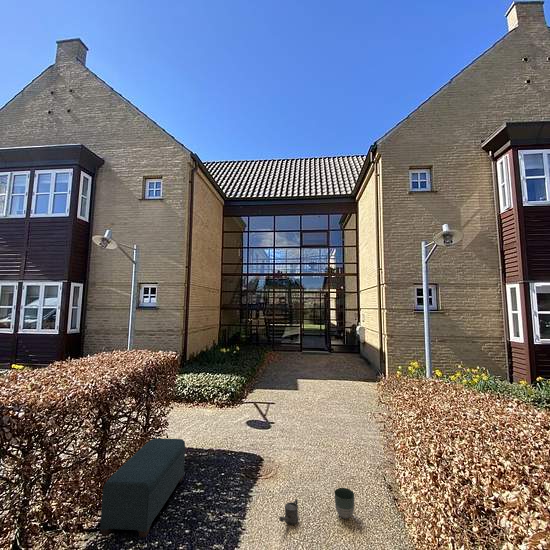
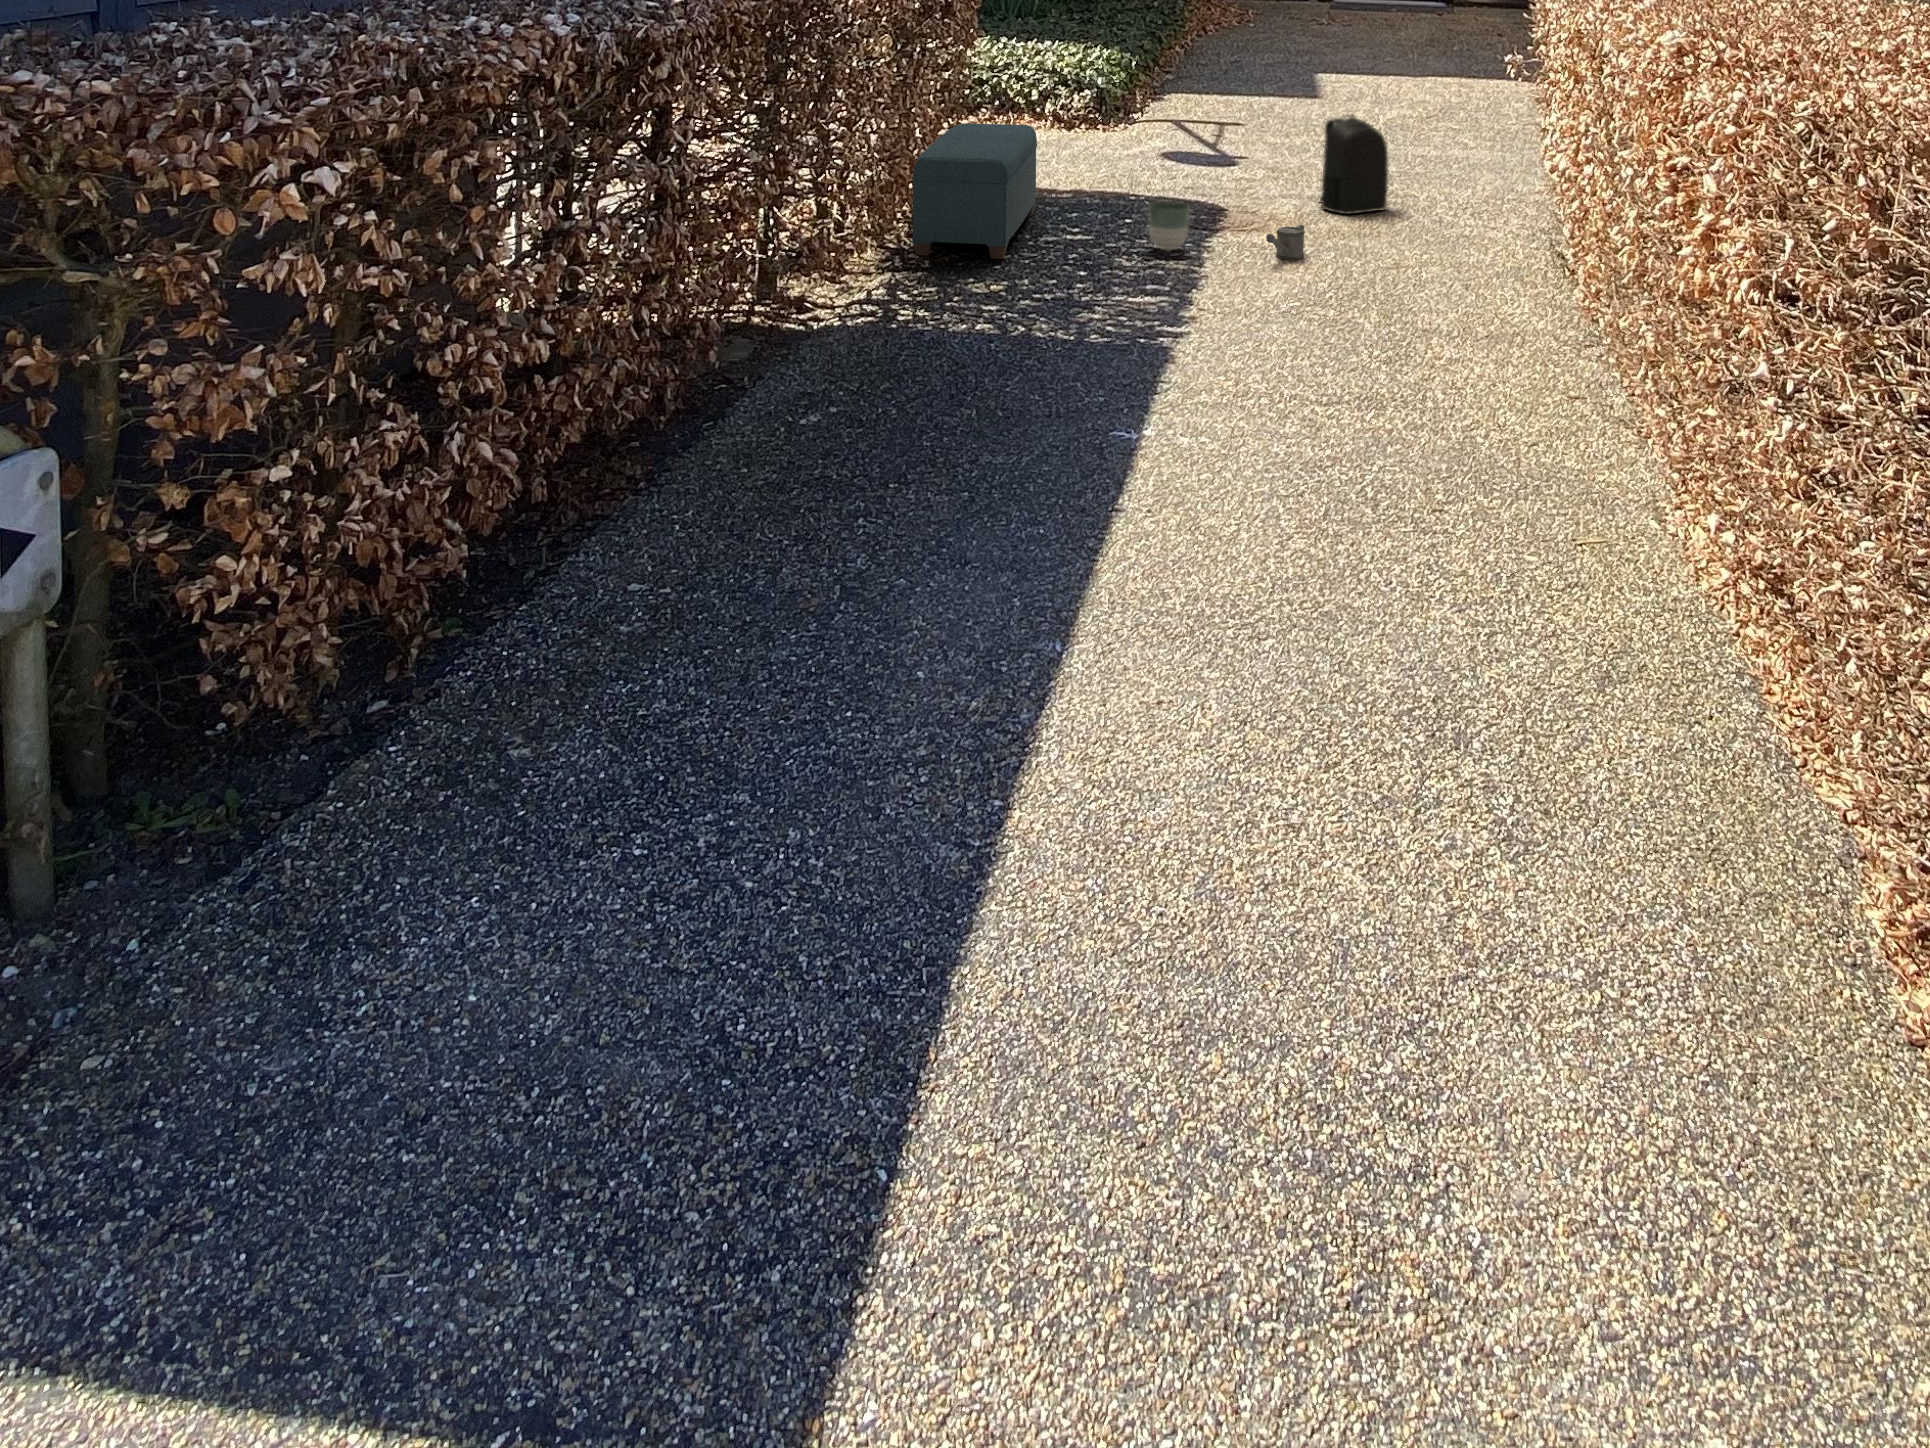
backpack: none [302,424,330,471] -> present [1320,117,1388,214]
planter: present [334,488,354,518] -> present [1148,201,1189,251]

